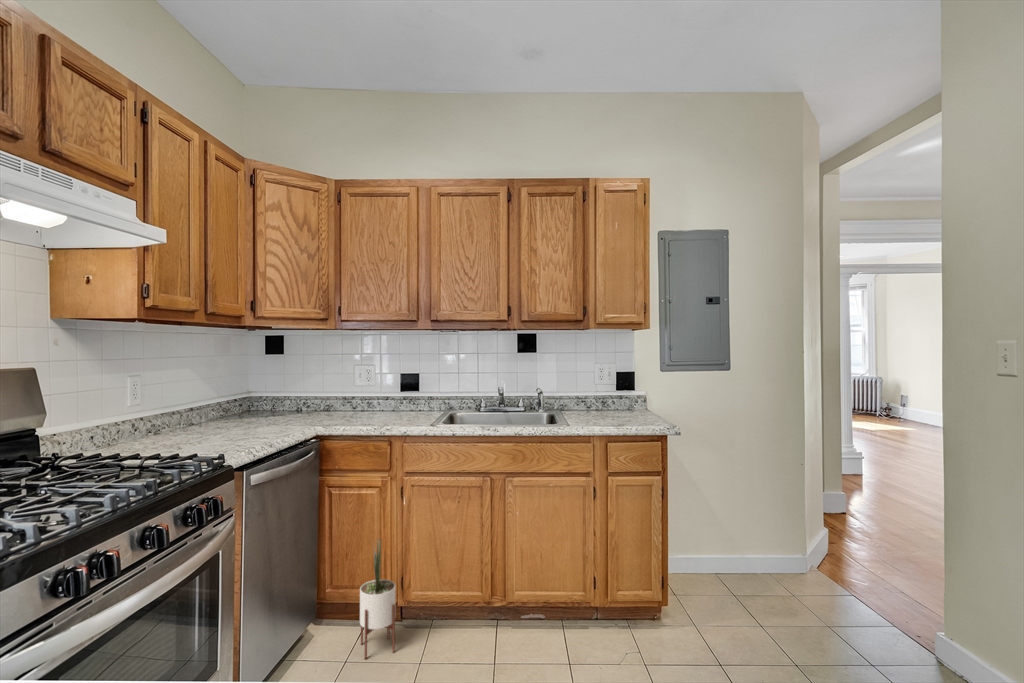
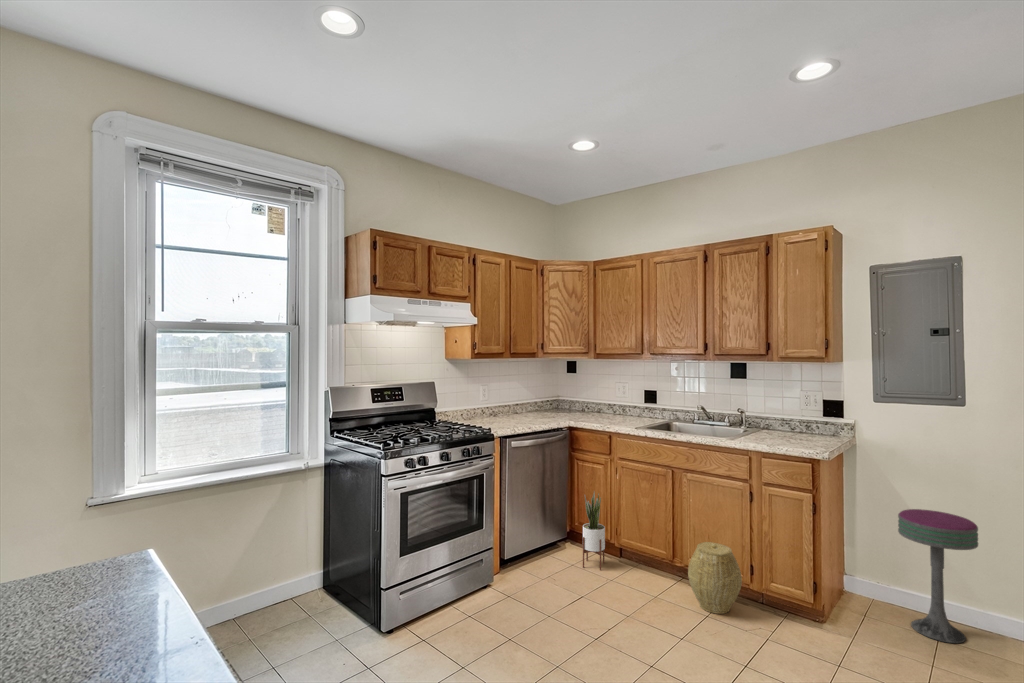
bar stool: none [697,471,762,596] -> present [898,509,978,643]
woven basket: none [535,561,602,657] -> present [688,542,742,614]

